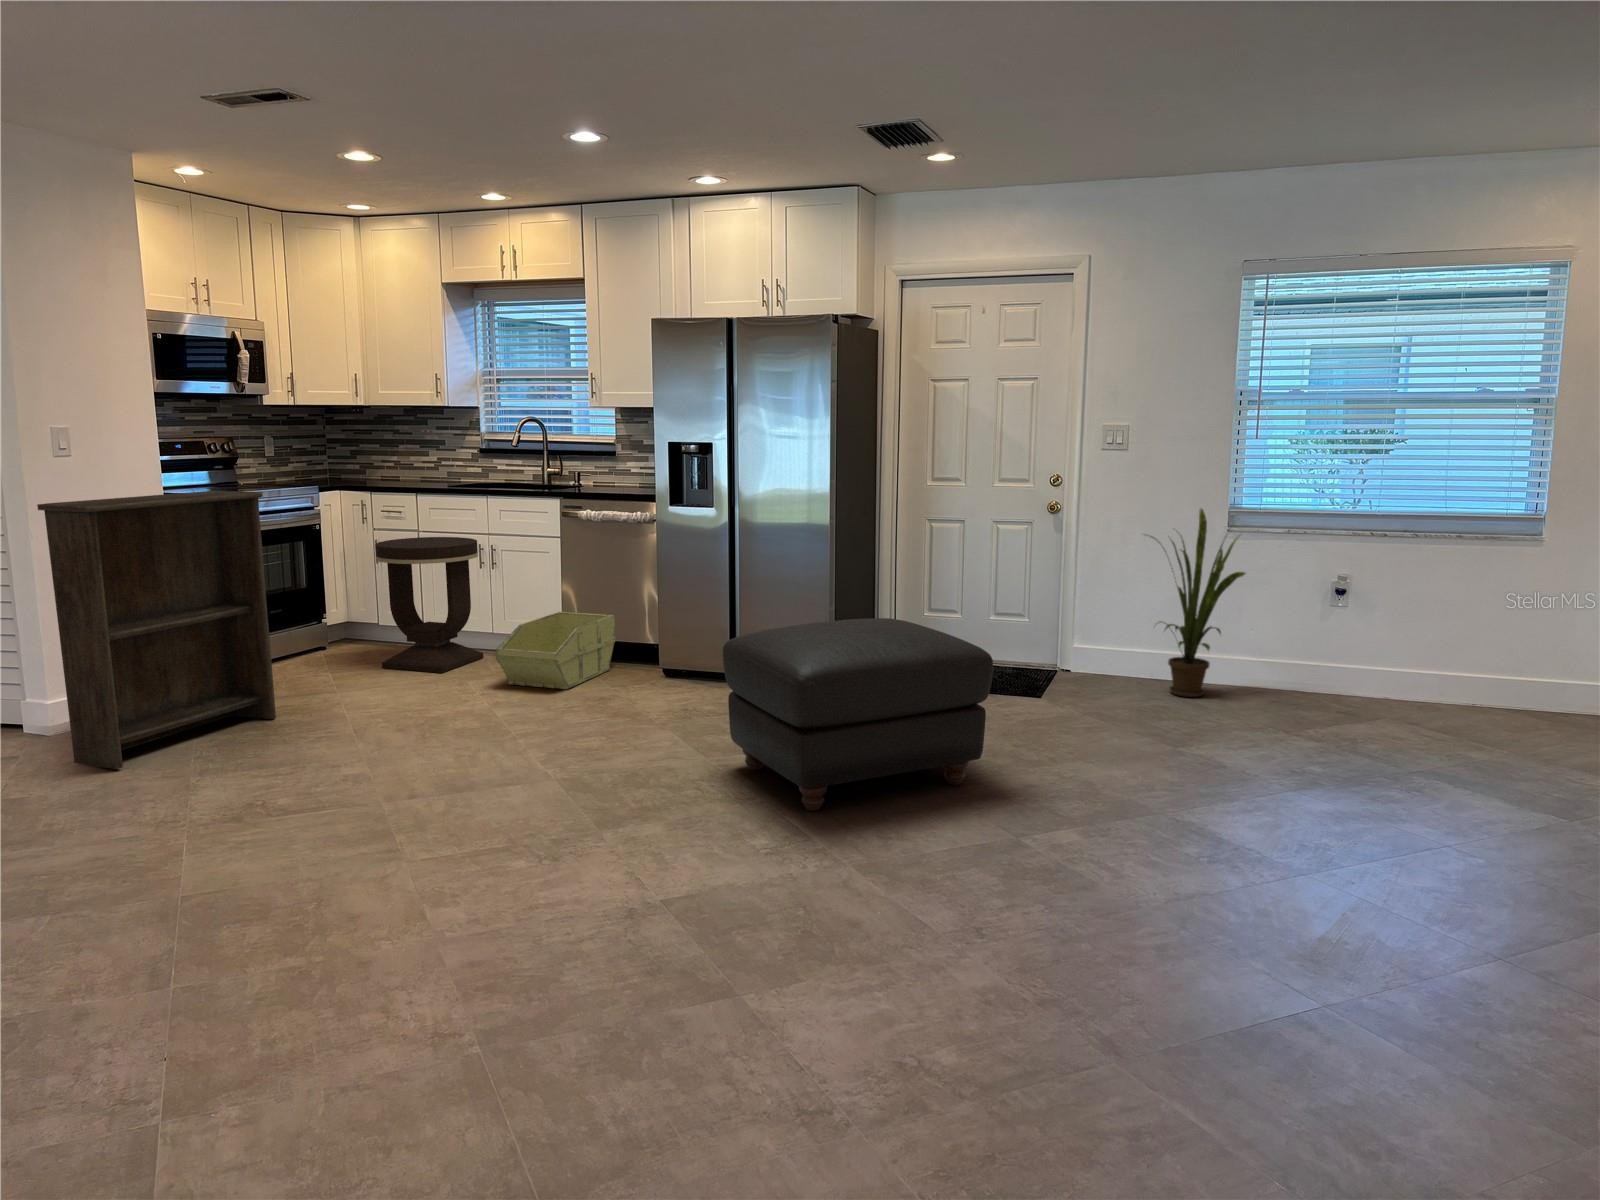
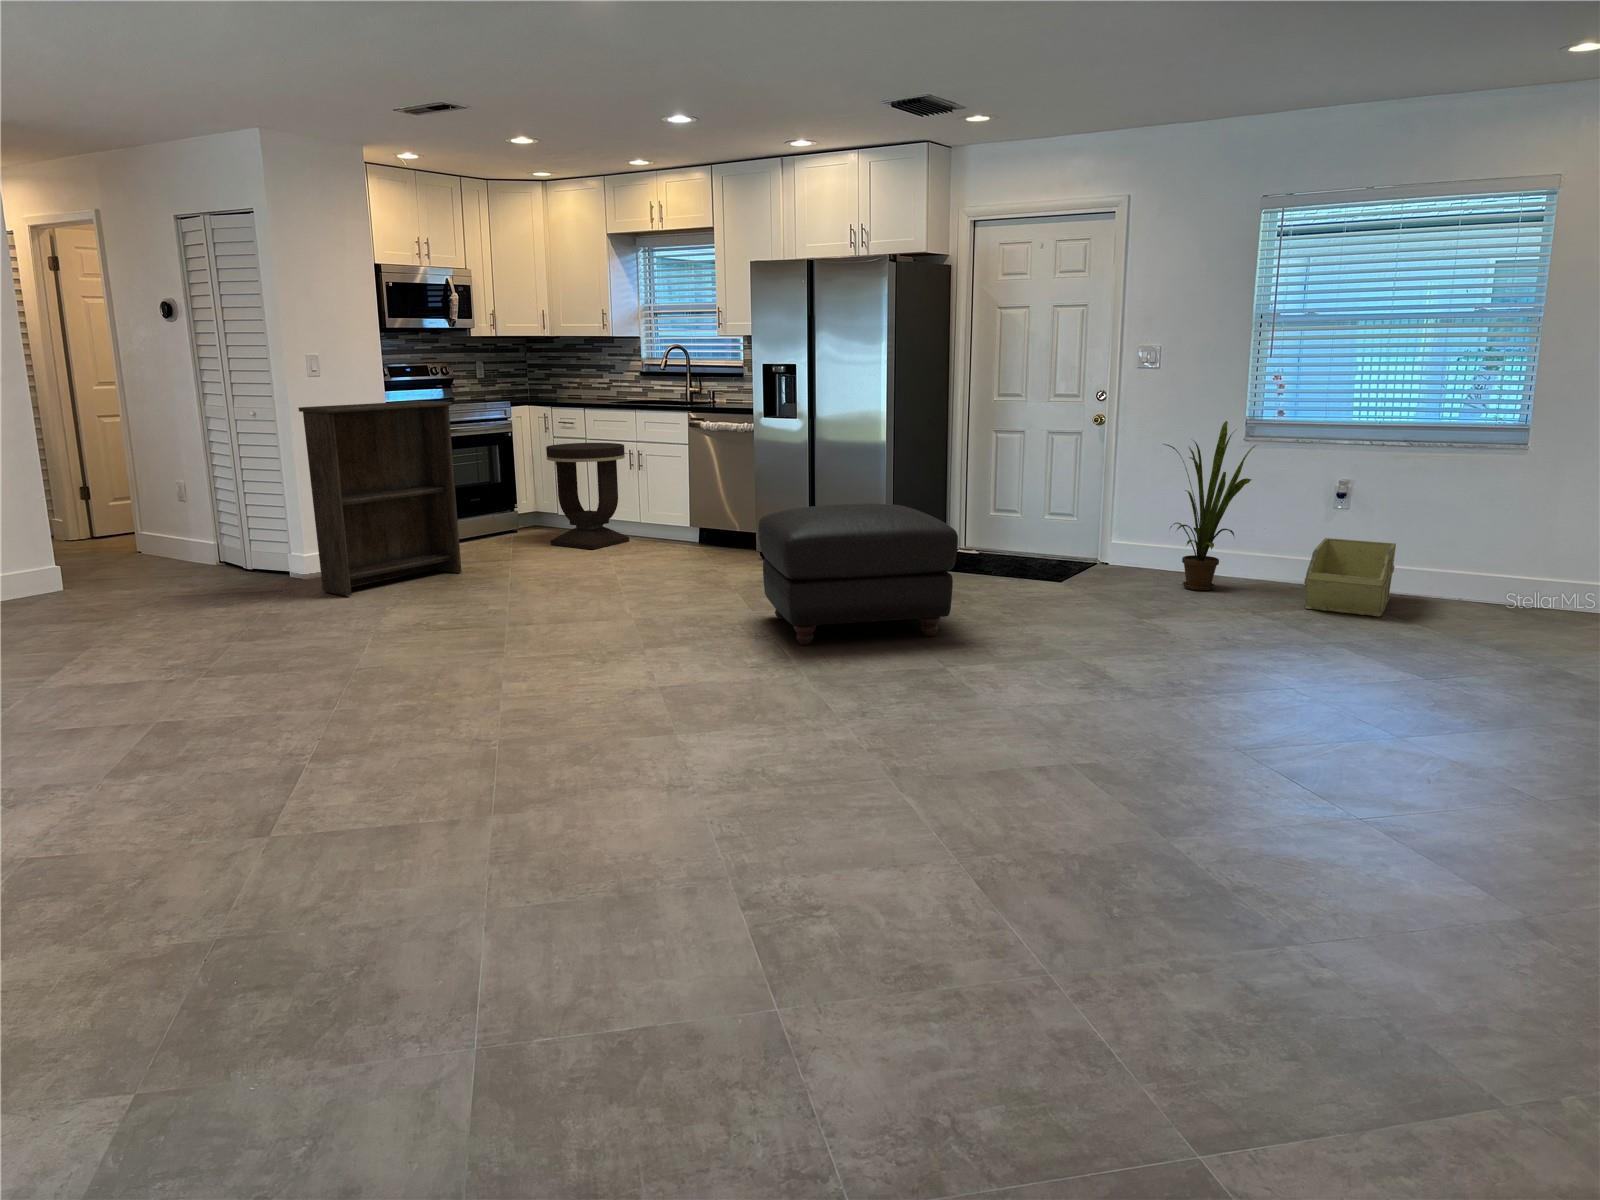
storage bin: present [496,612,616,689] -> present [1304,538,1396,617]

